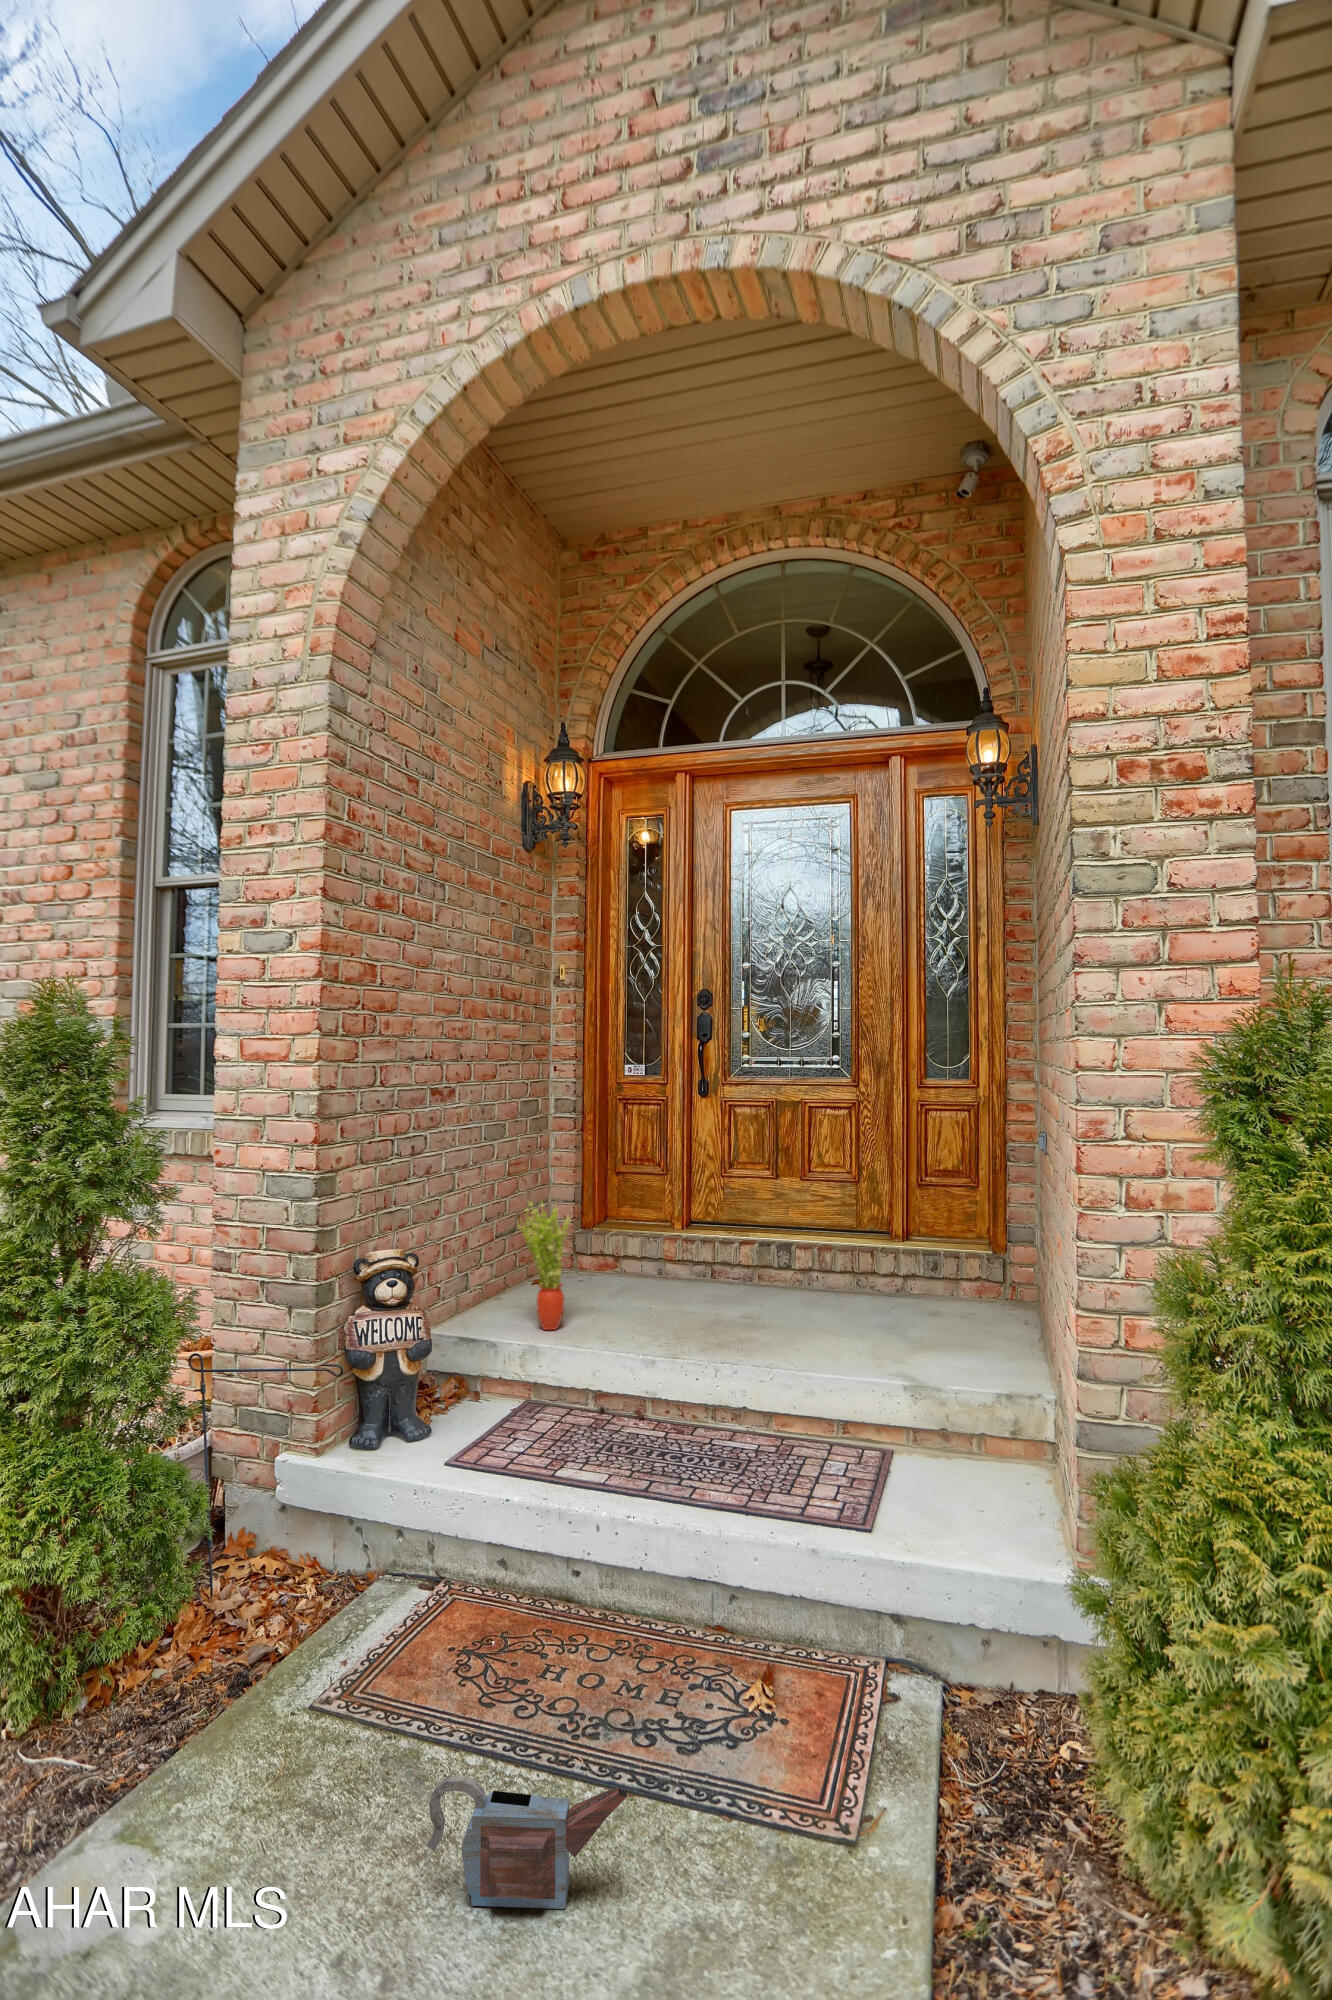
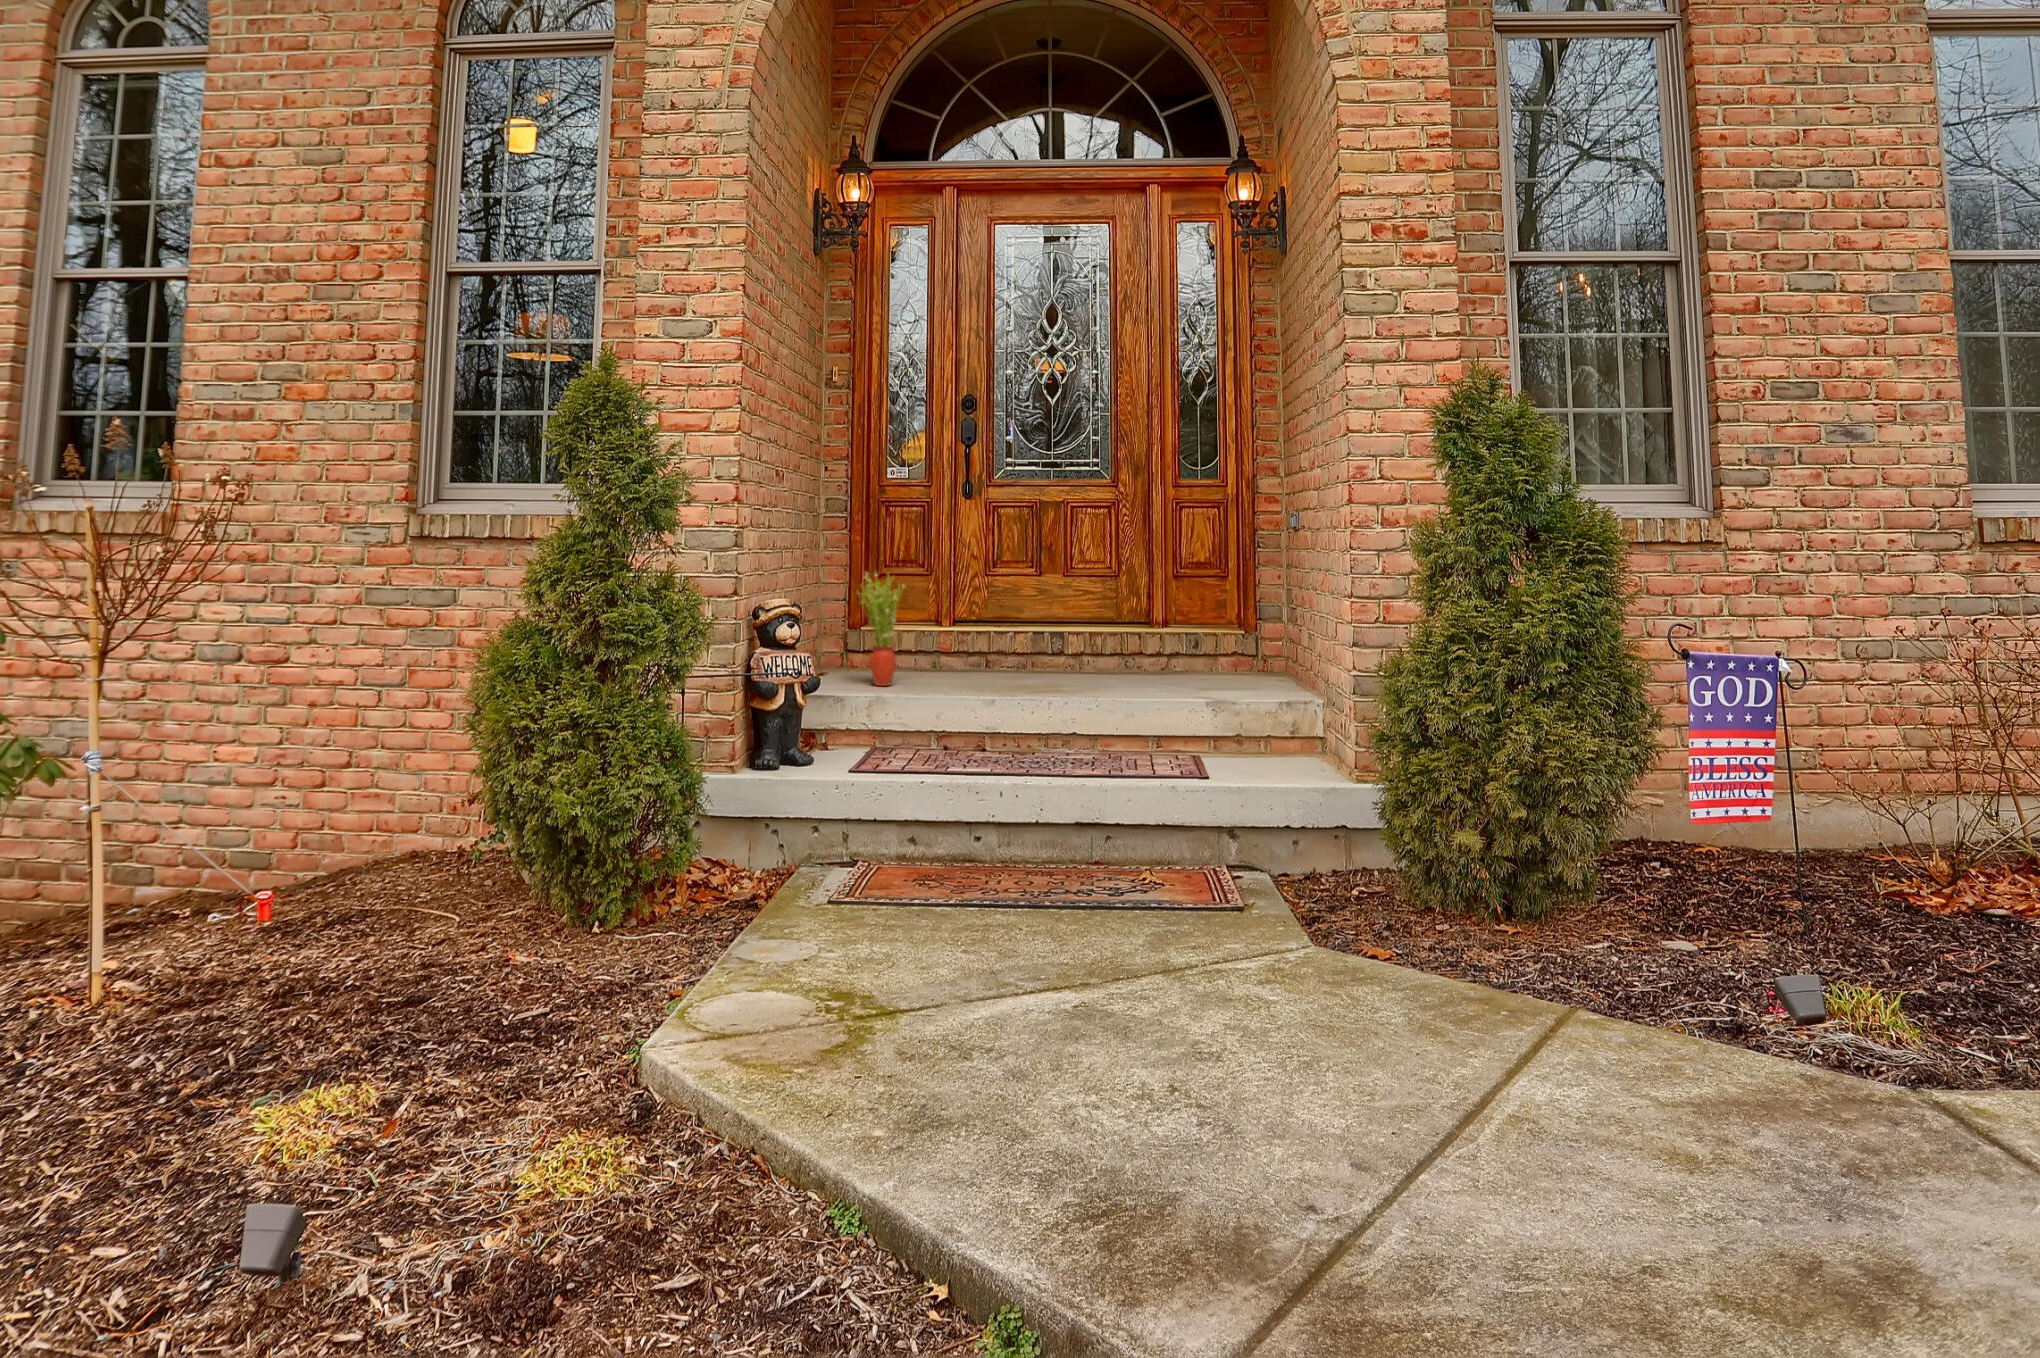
watering can: present [426,1775,627,1909] -> none [974,875,1105,956]

